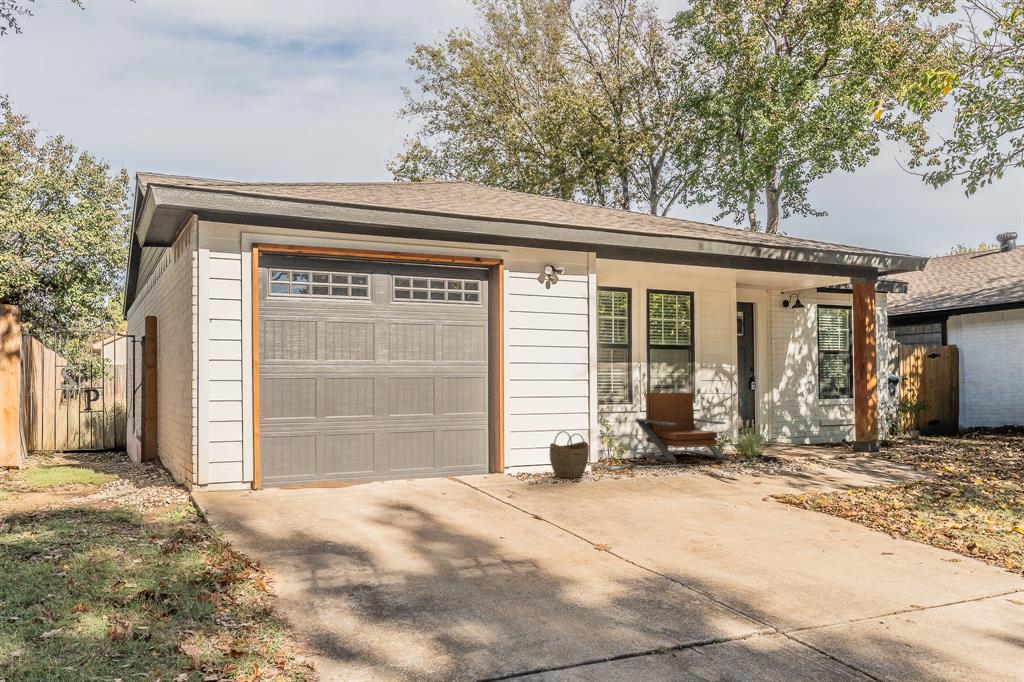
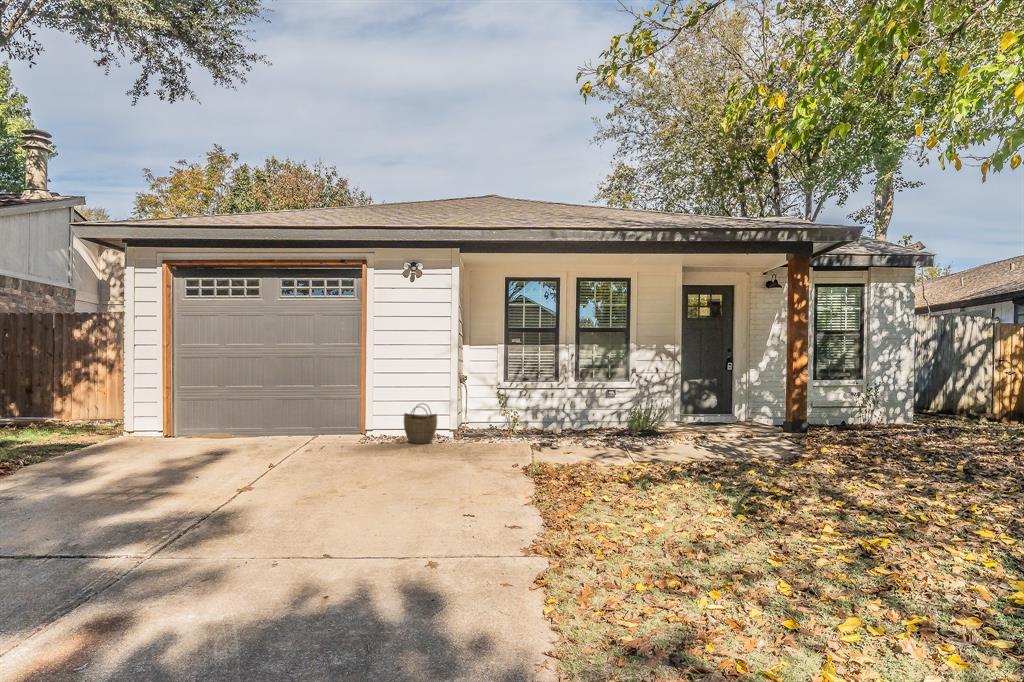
lounge chair: present [635,393,725,461] -> none [556,372,625,437]
potted plant: present [898,399,932,439] -> none [940,386,986,433]

